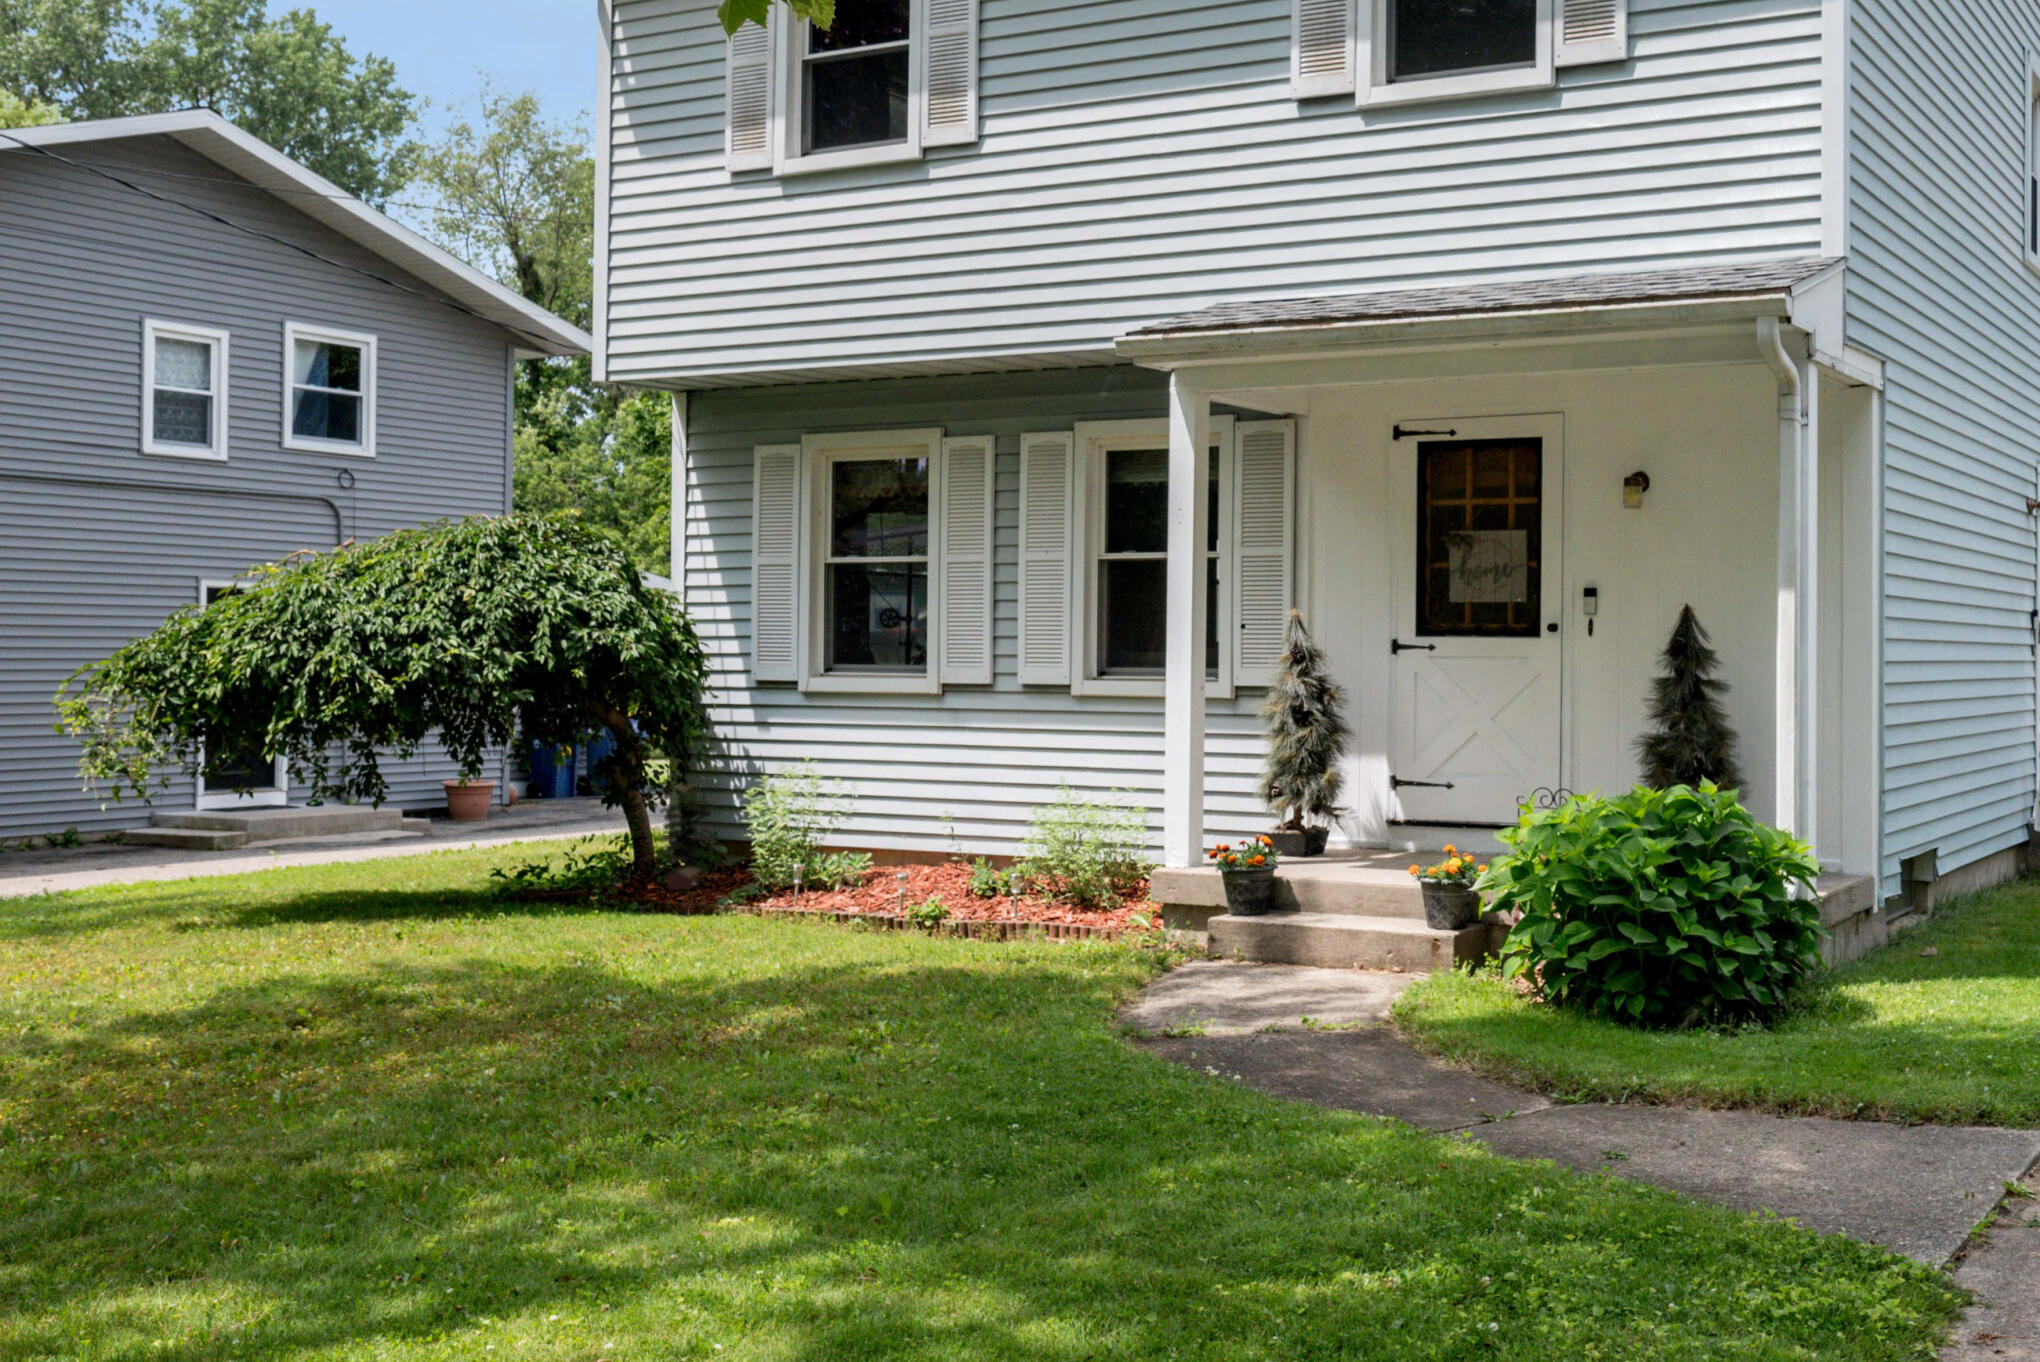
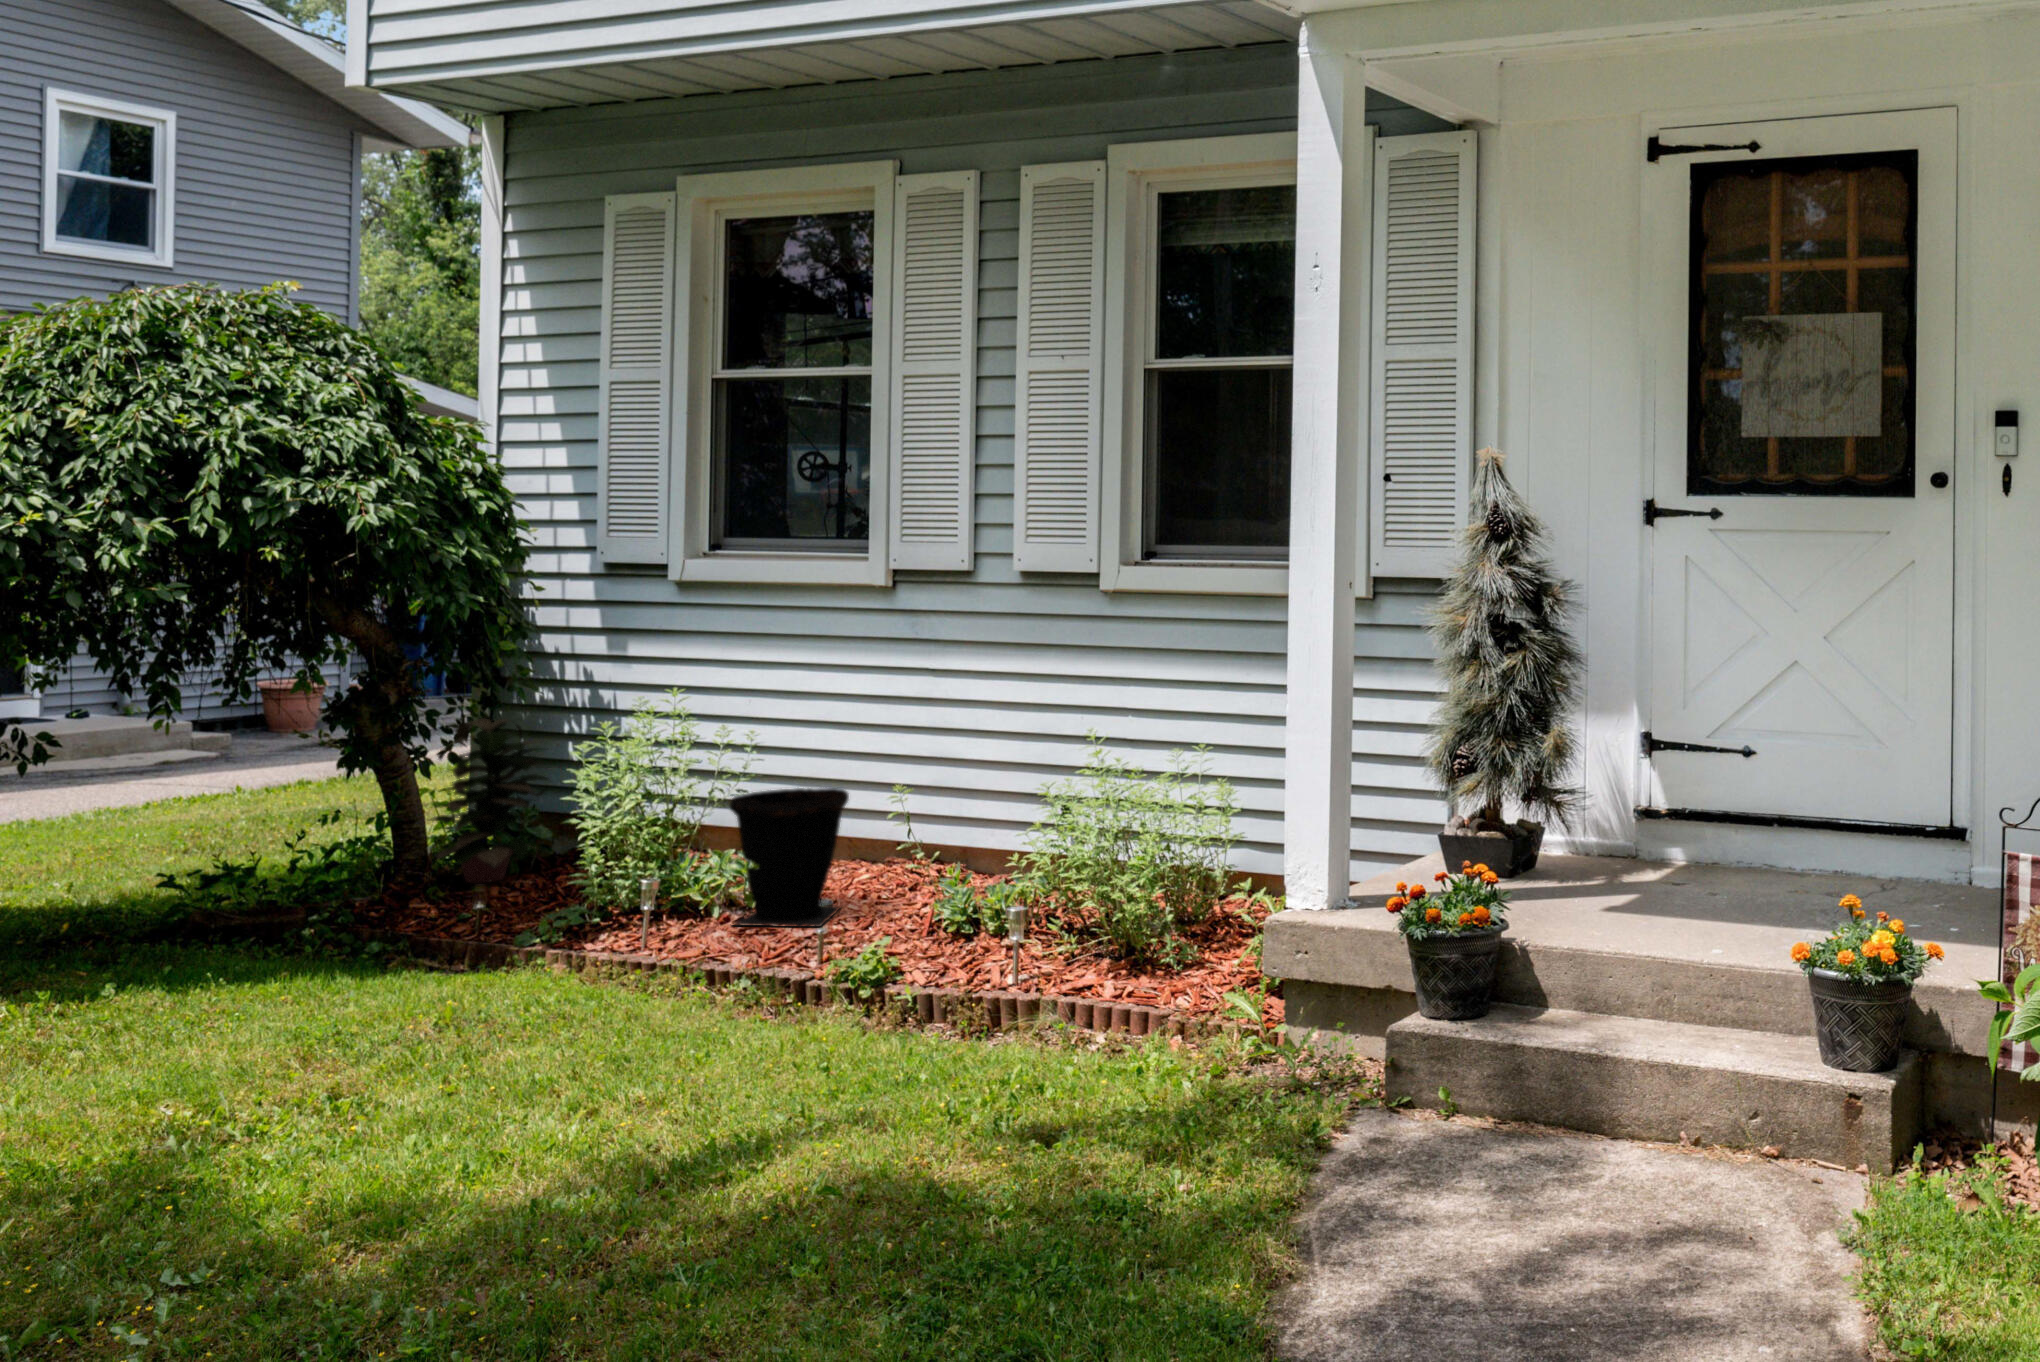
bucket: none [841,821,916,907] -> present [730,788,849,927]

